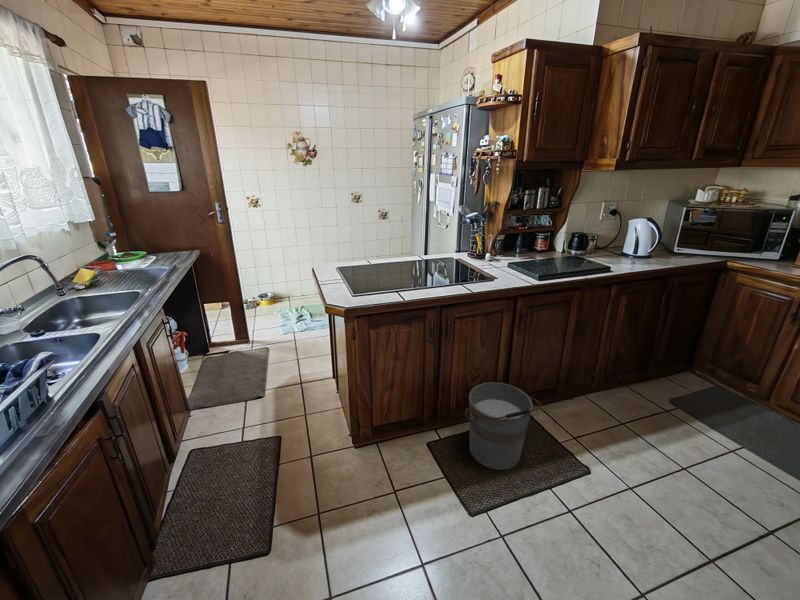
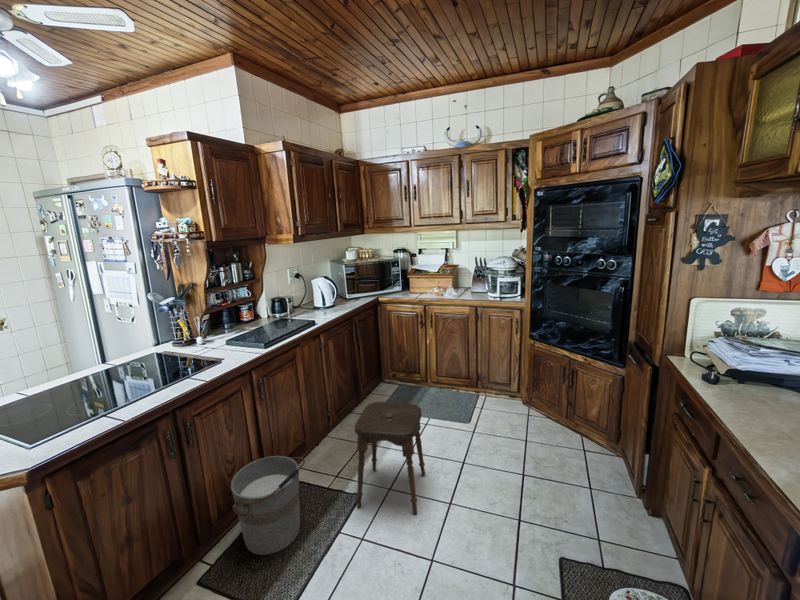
stool: none [584,386,719,538] -> present [355,402,425,514]

